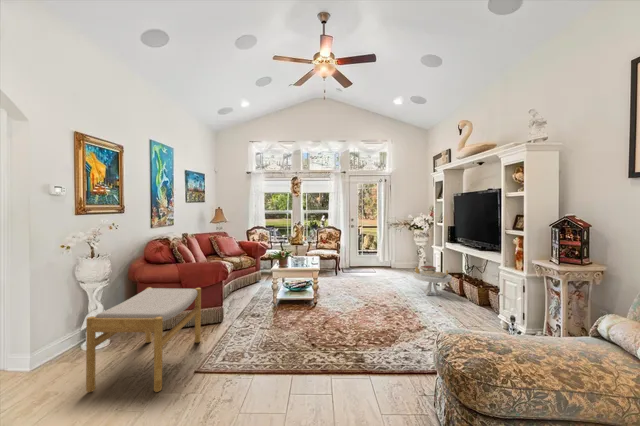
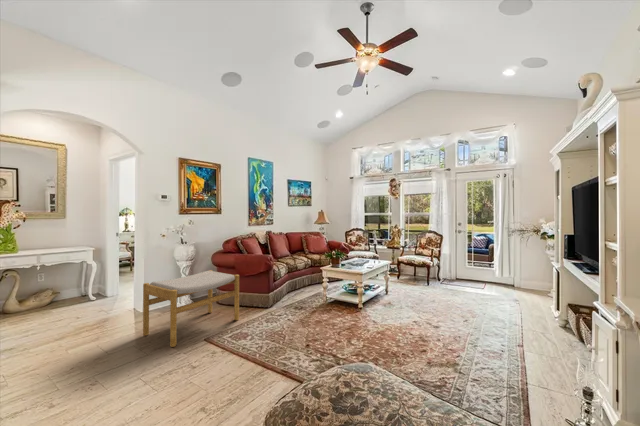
side table: present [414,266,452,296] -> none [504,285,565,328]

